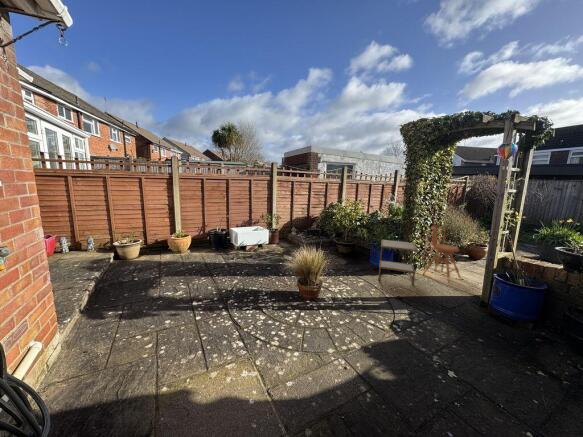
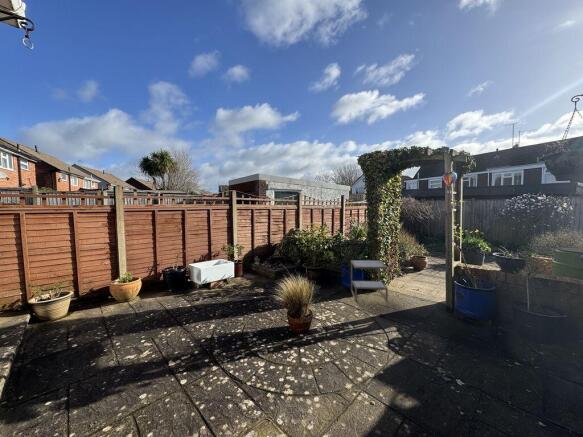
chair: present [423,226,460,282] -> none [389,243,420,294]

